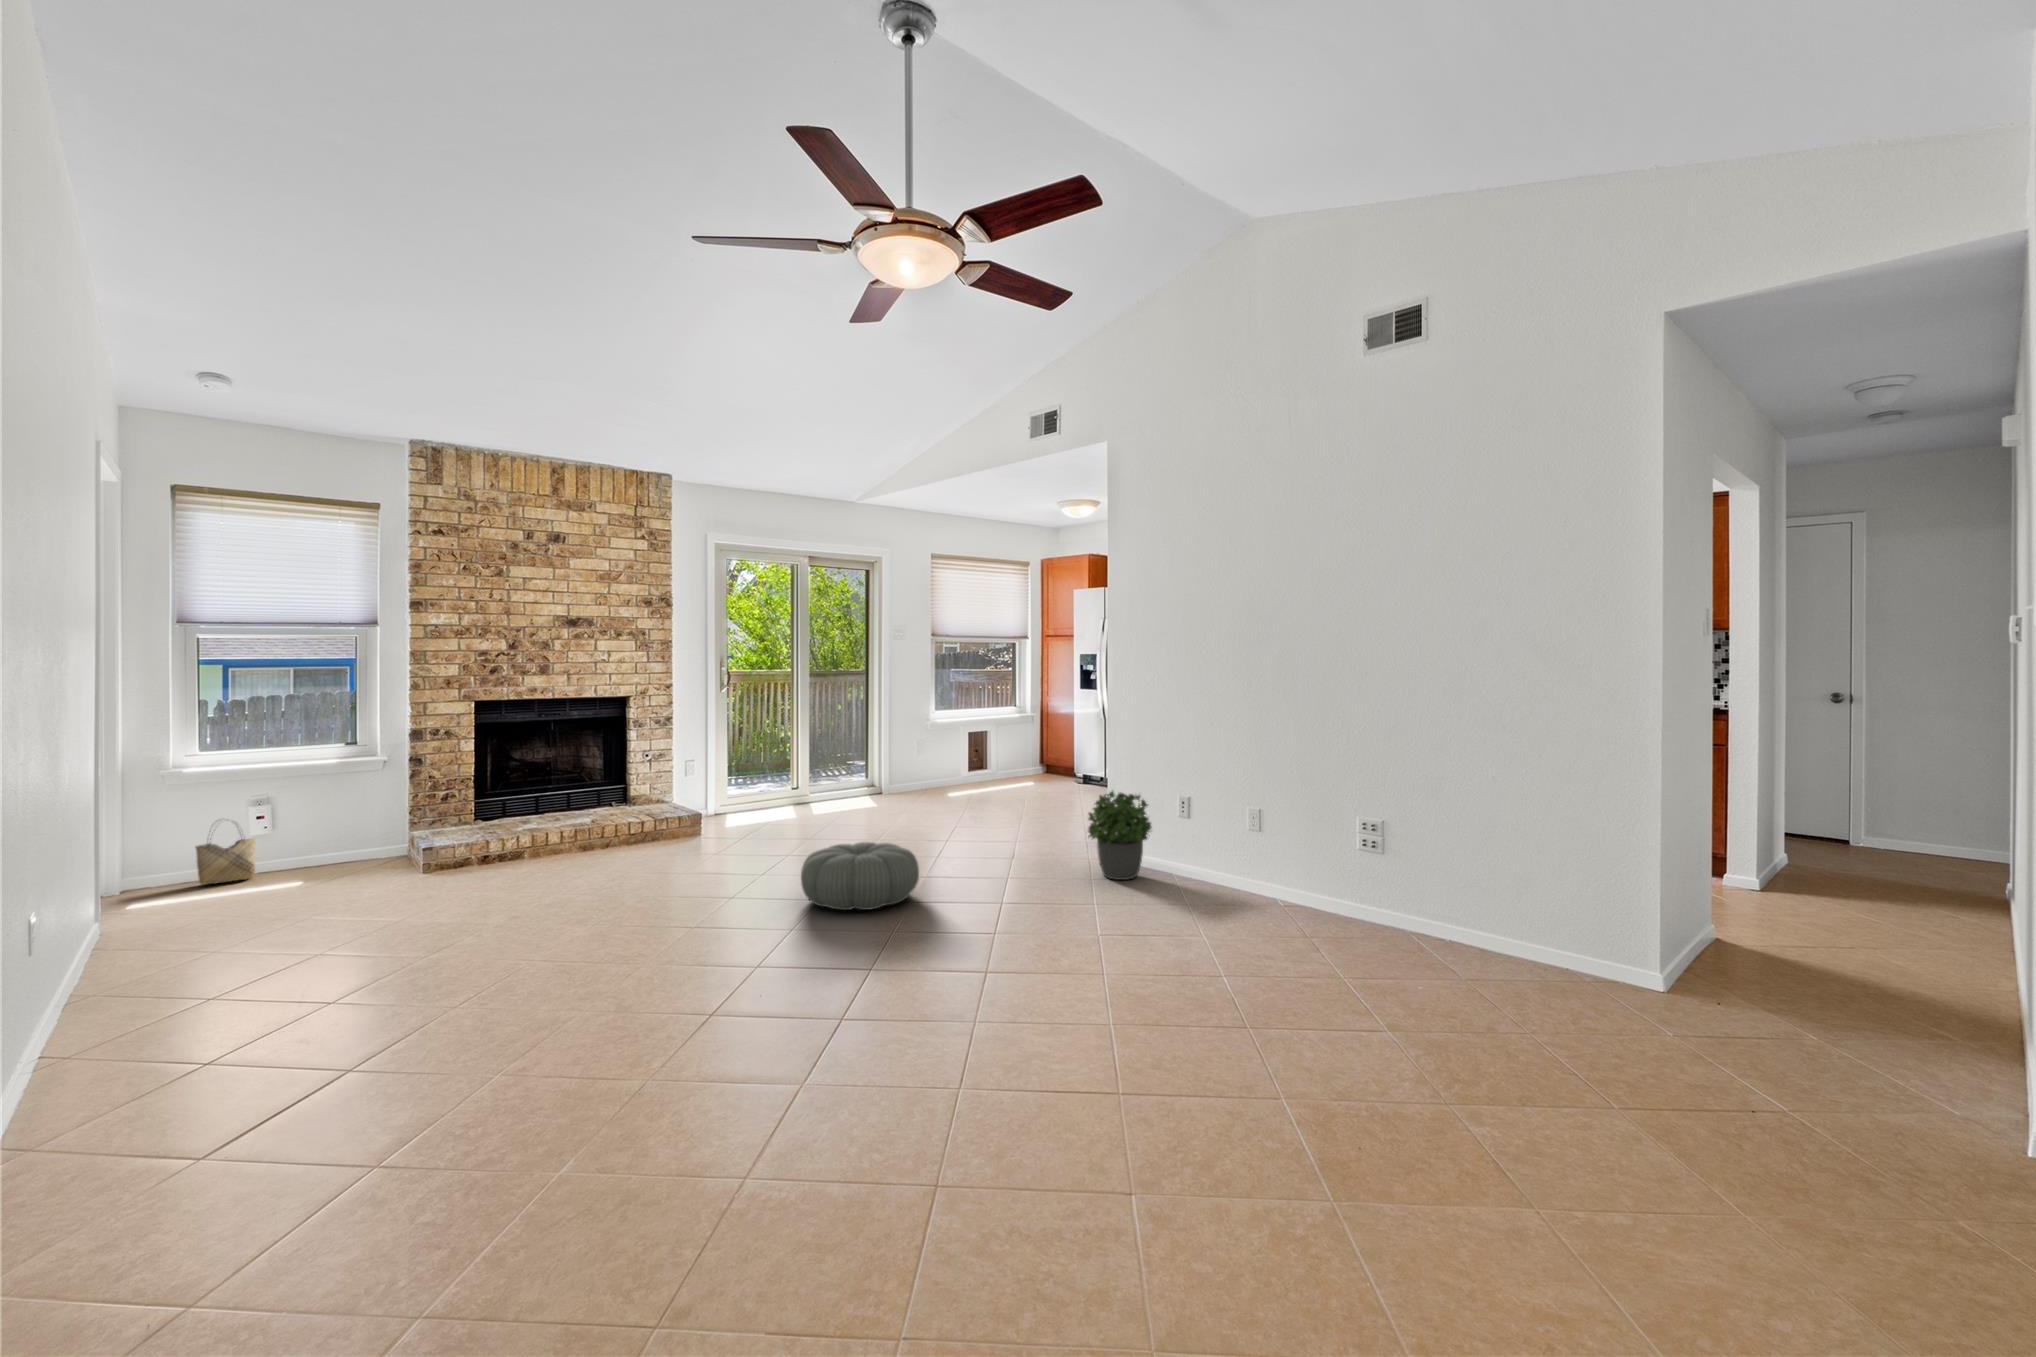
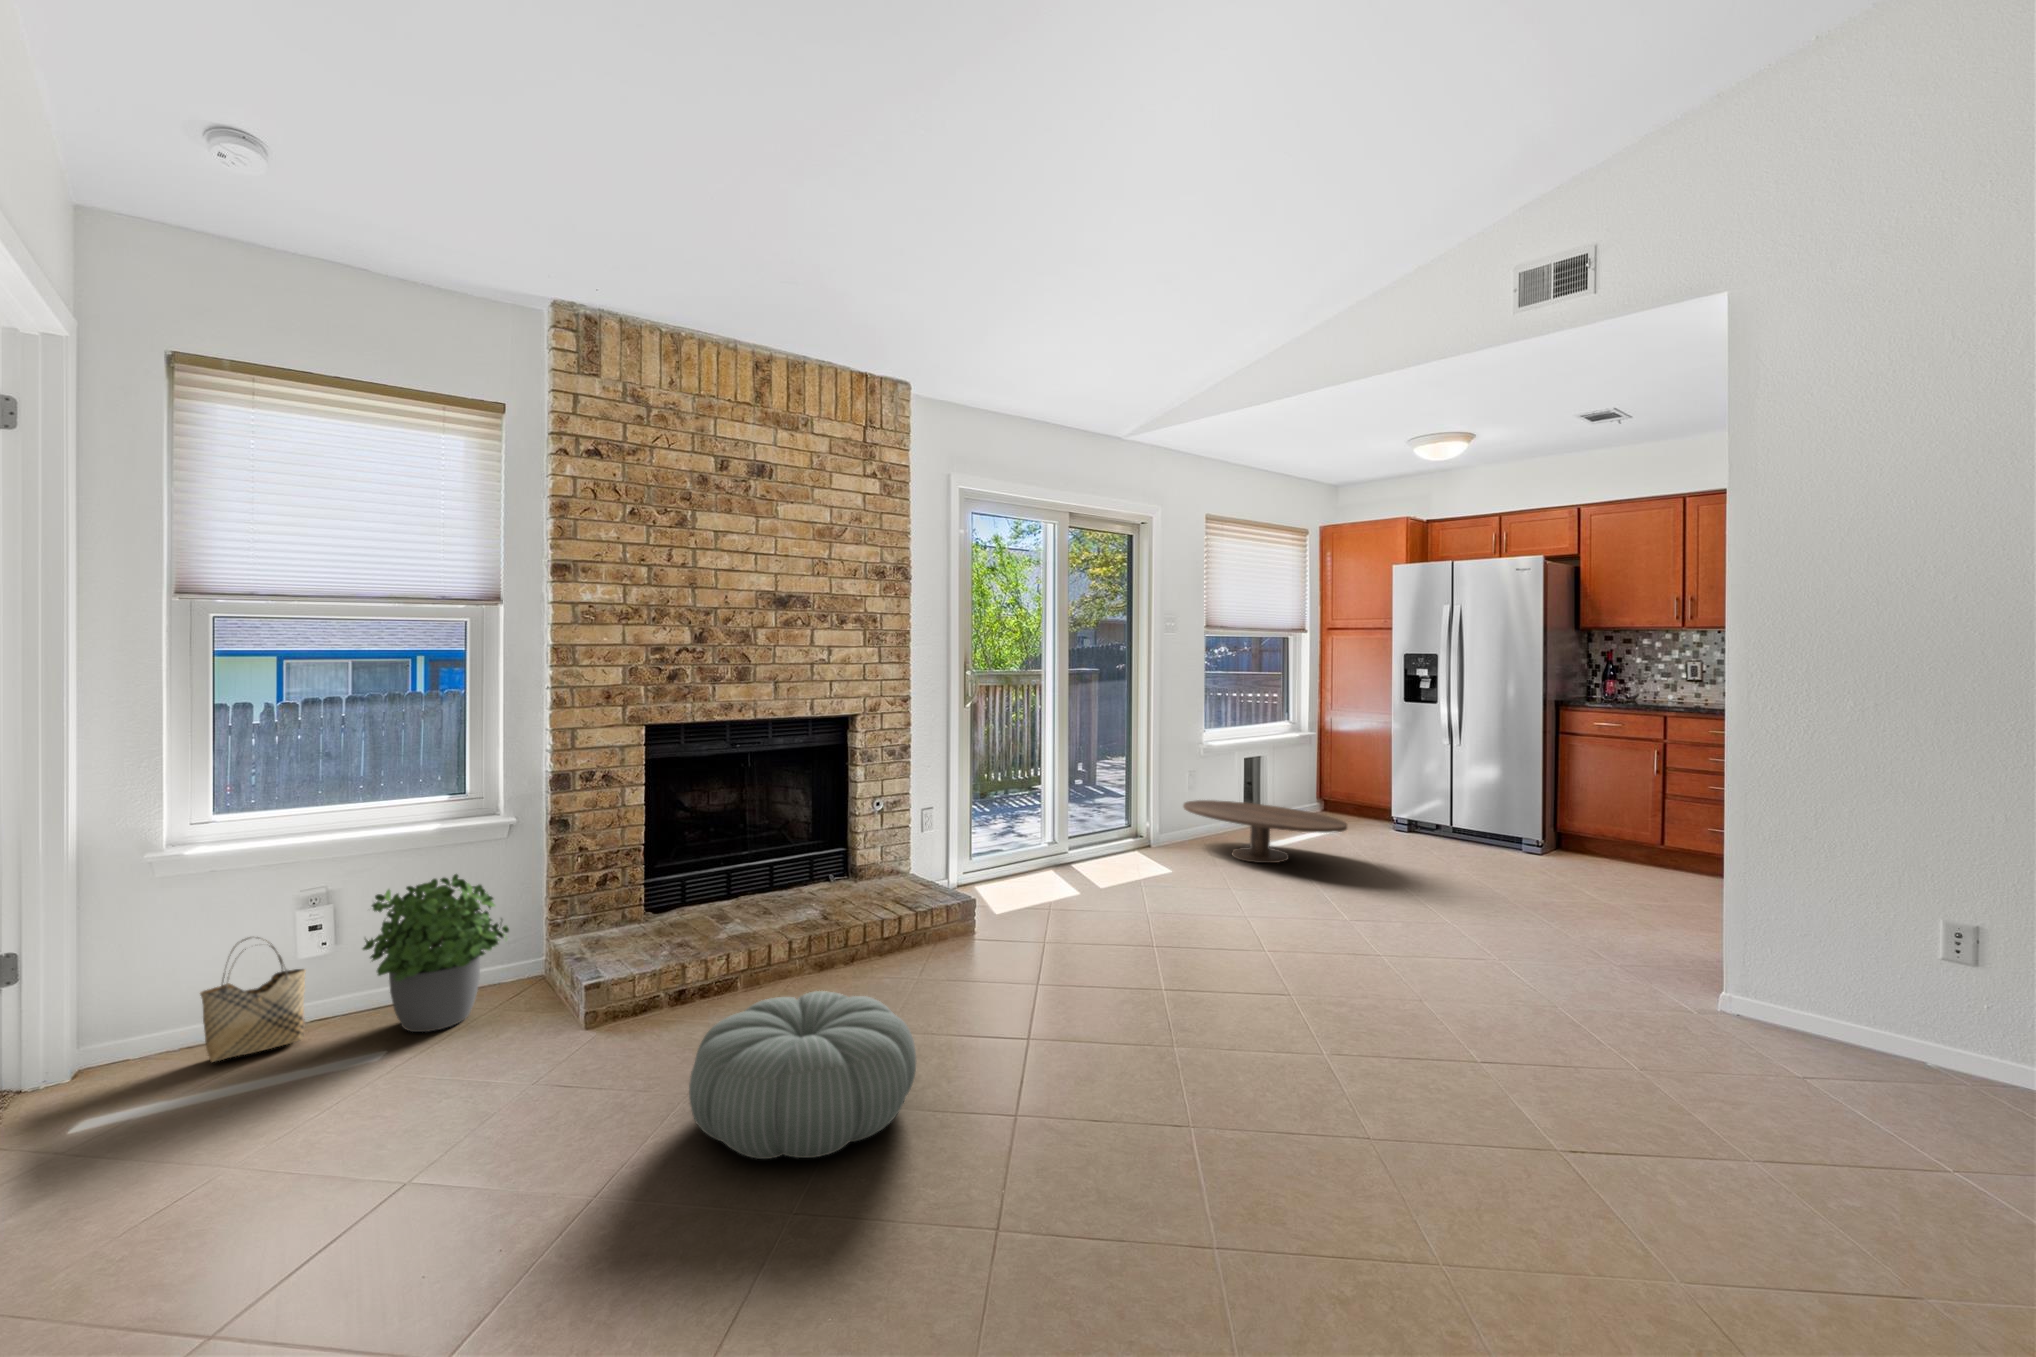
coffee table: none [905,762,998,802] -> present [1183,800,1347,863]
potted plant: present [1088,791,1152,880] -> present [363,874,509,1032]
pouf: present [801,842,919,910] -> present [689,991,916,1159]

